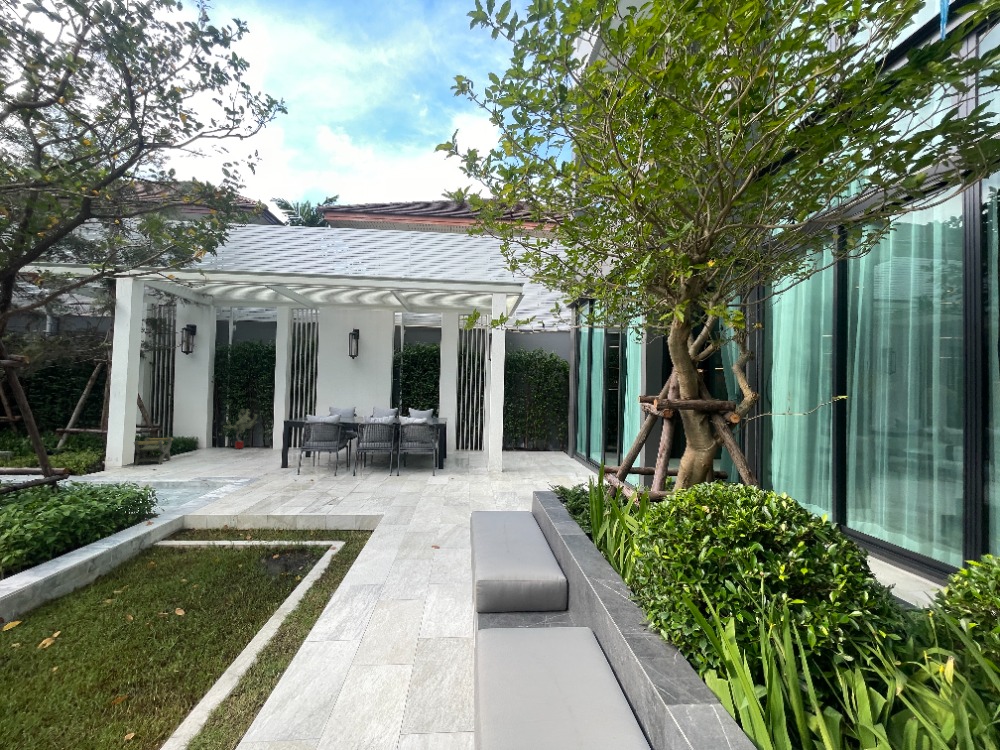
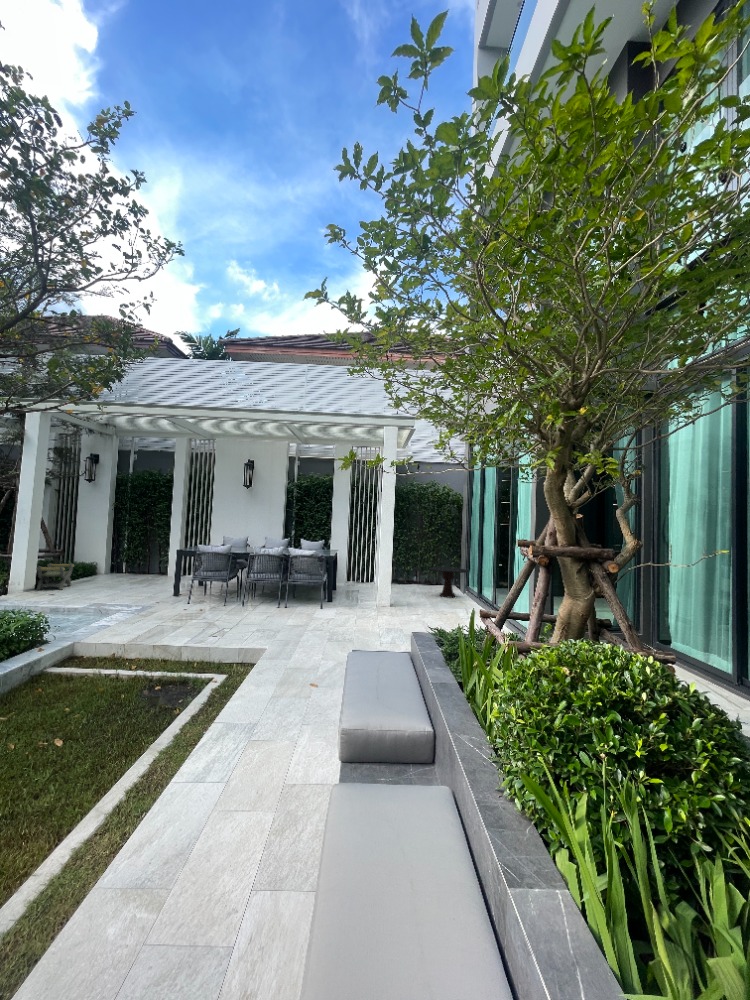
potted tree: present [223,409,257,449] -> none [122,537,156,576]
side table: none [537,431,576,461] -> present [429,567,468,598]

